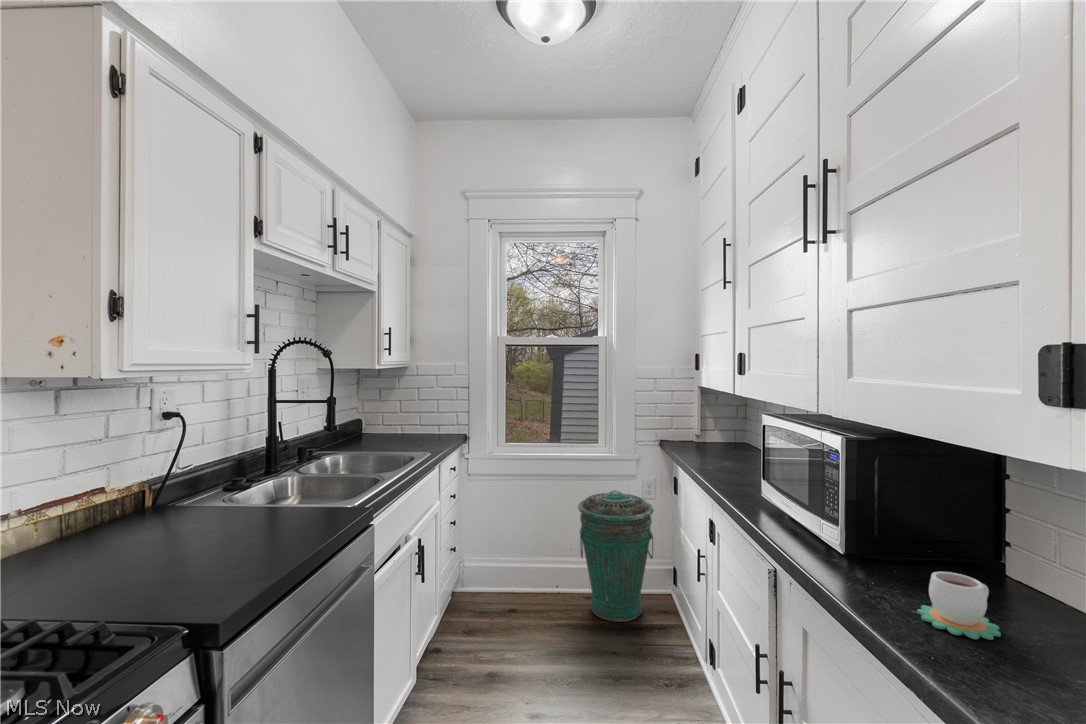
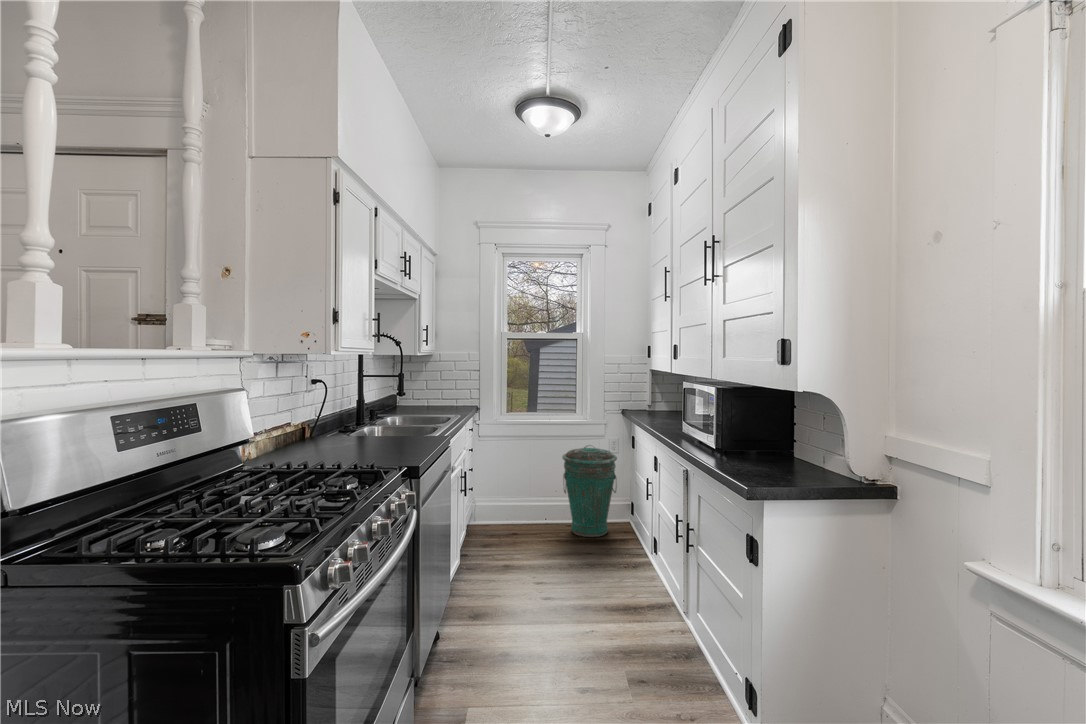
mug: present [917,572,1001,640] -> none [736,444,766,467]

